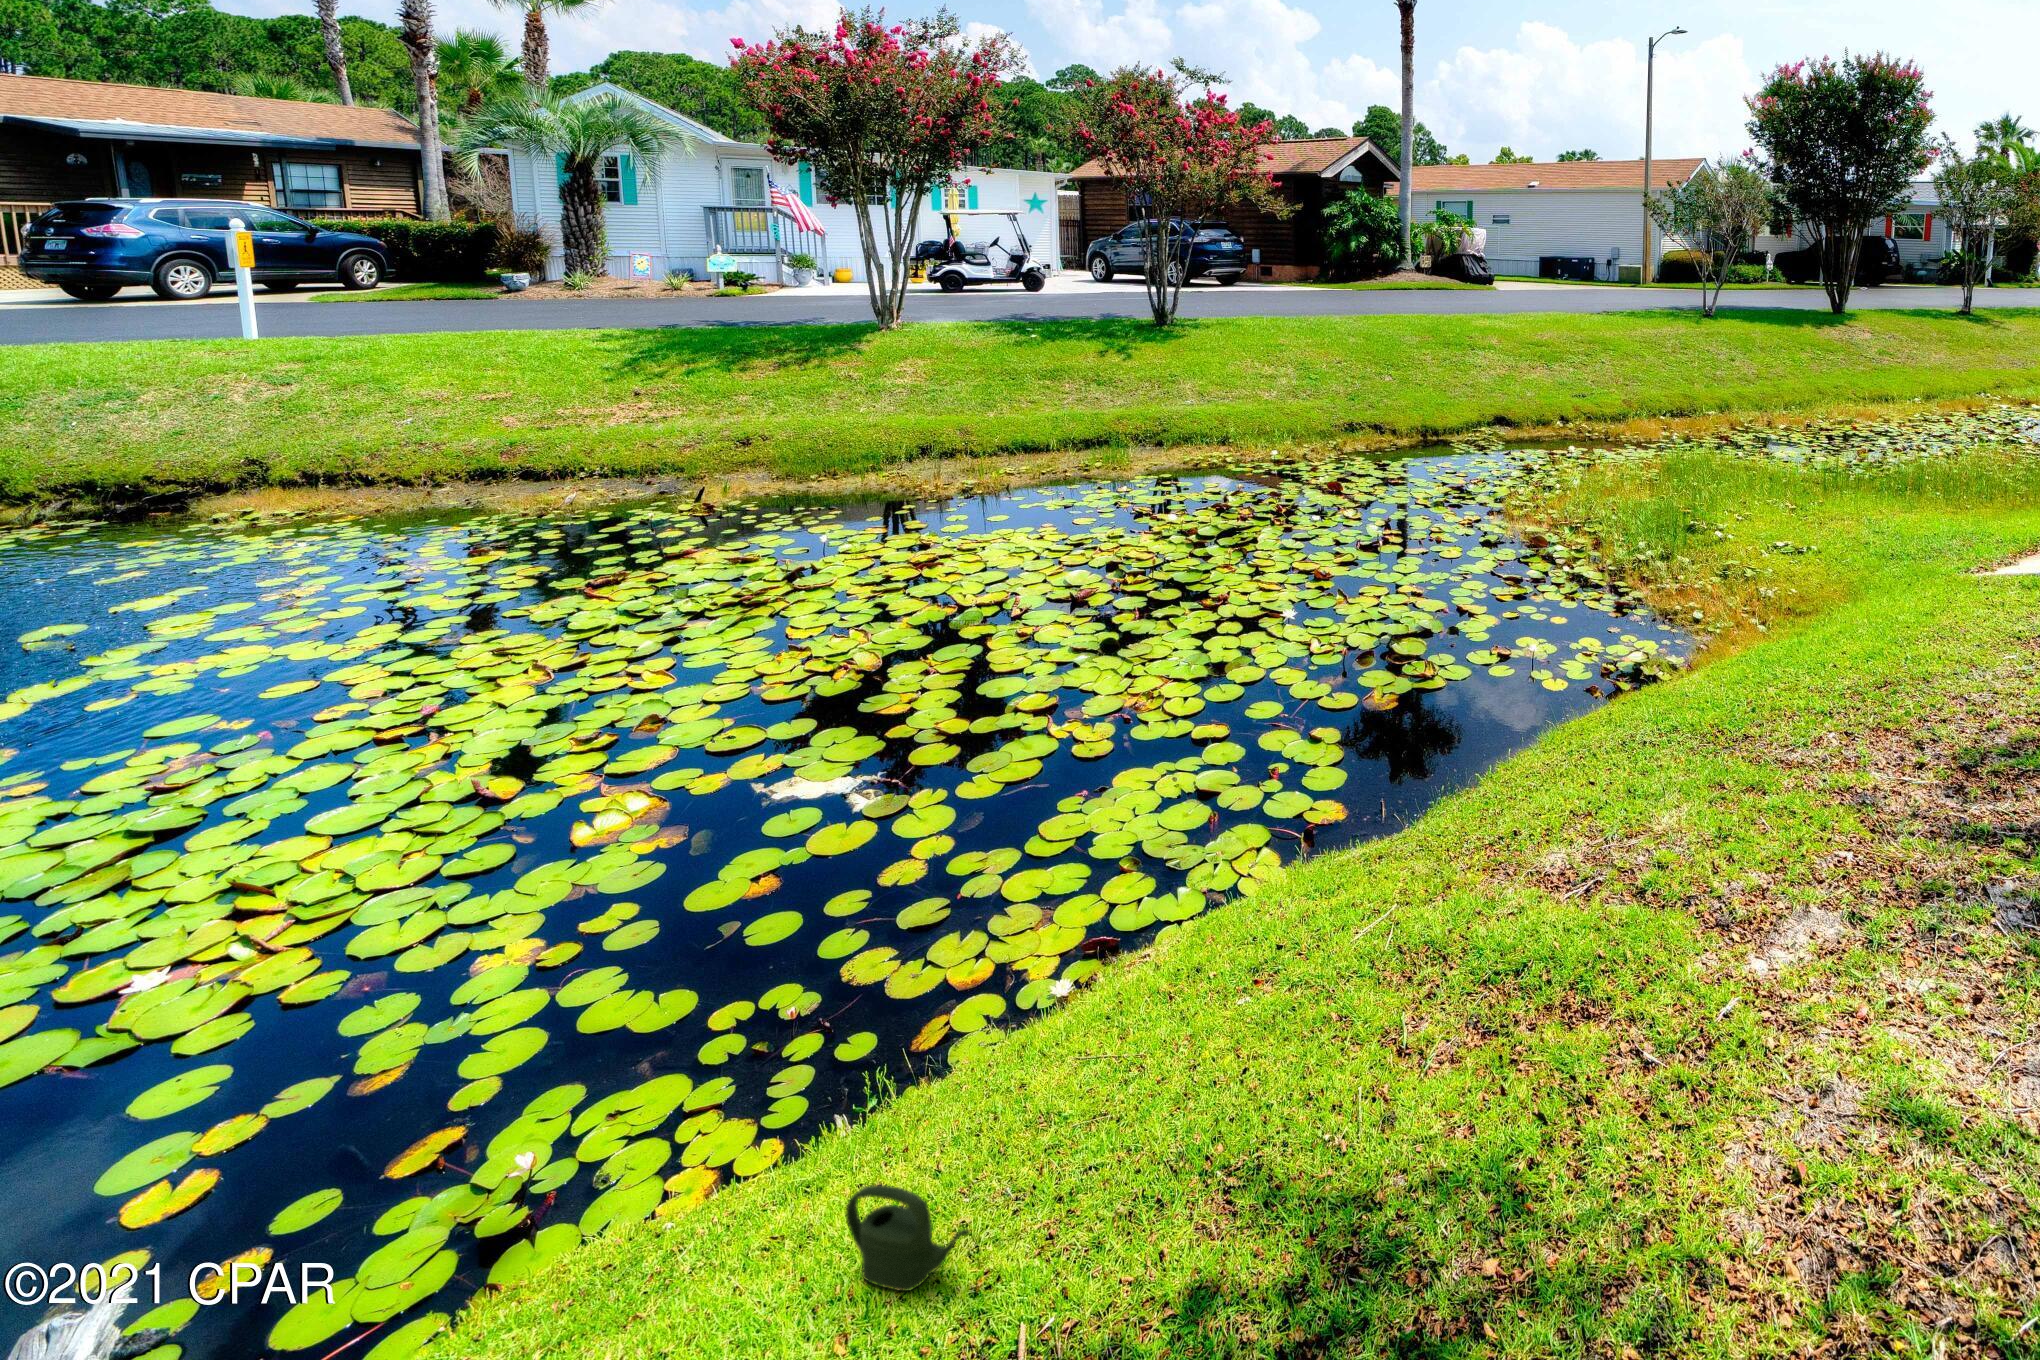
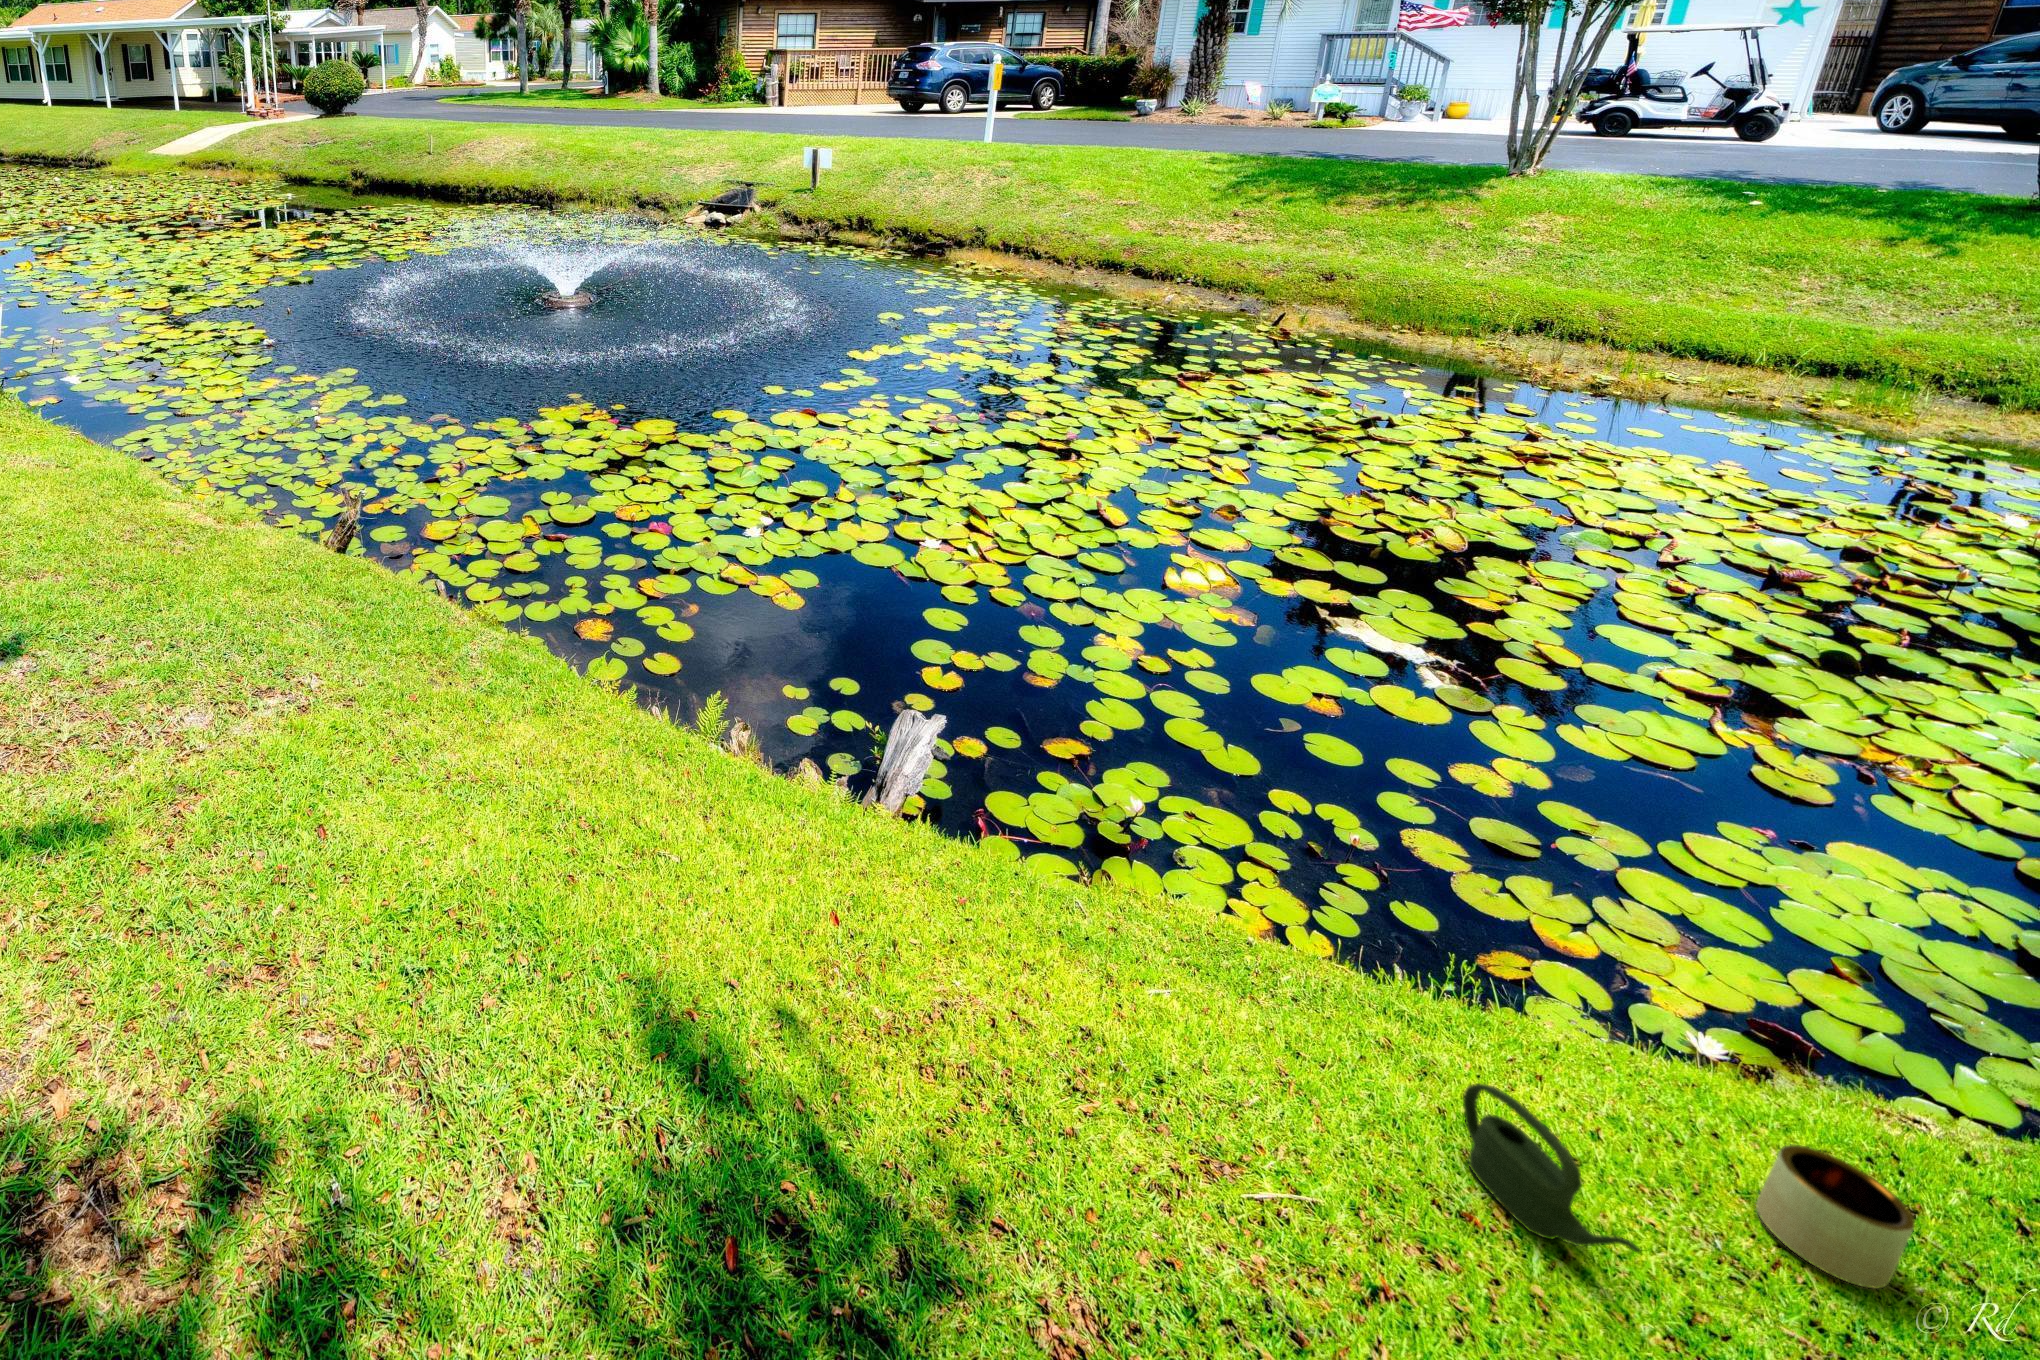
planter: none [1050,1026,1117,1120] -> present [1756,1145,1915,1288]

